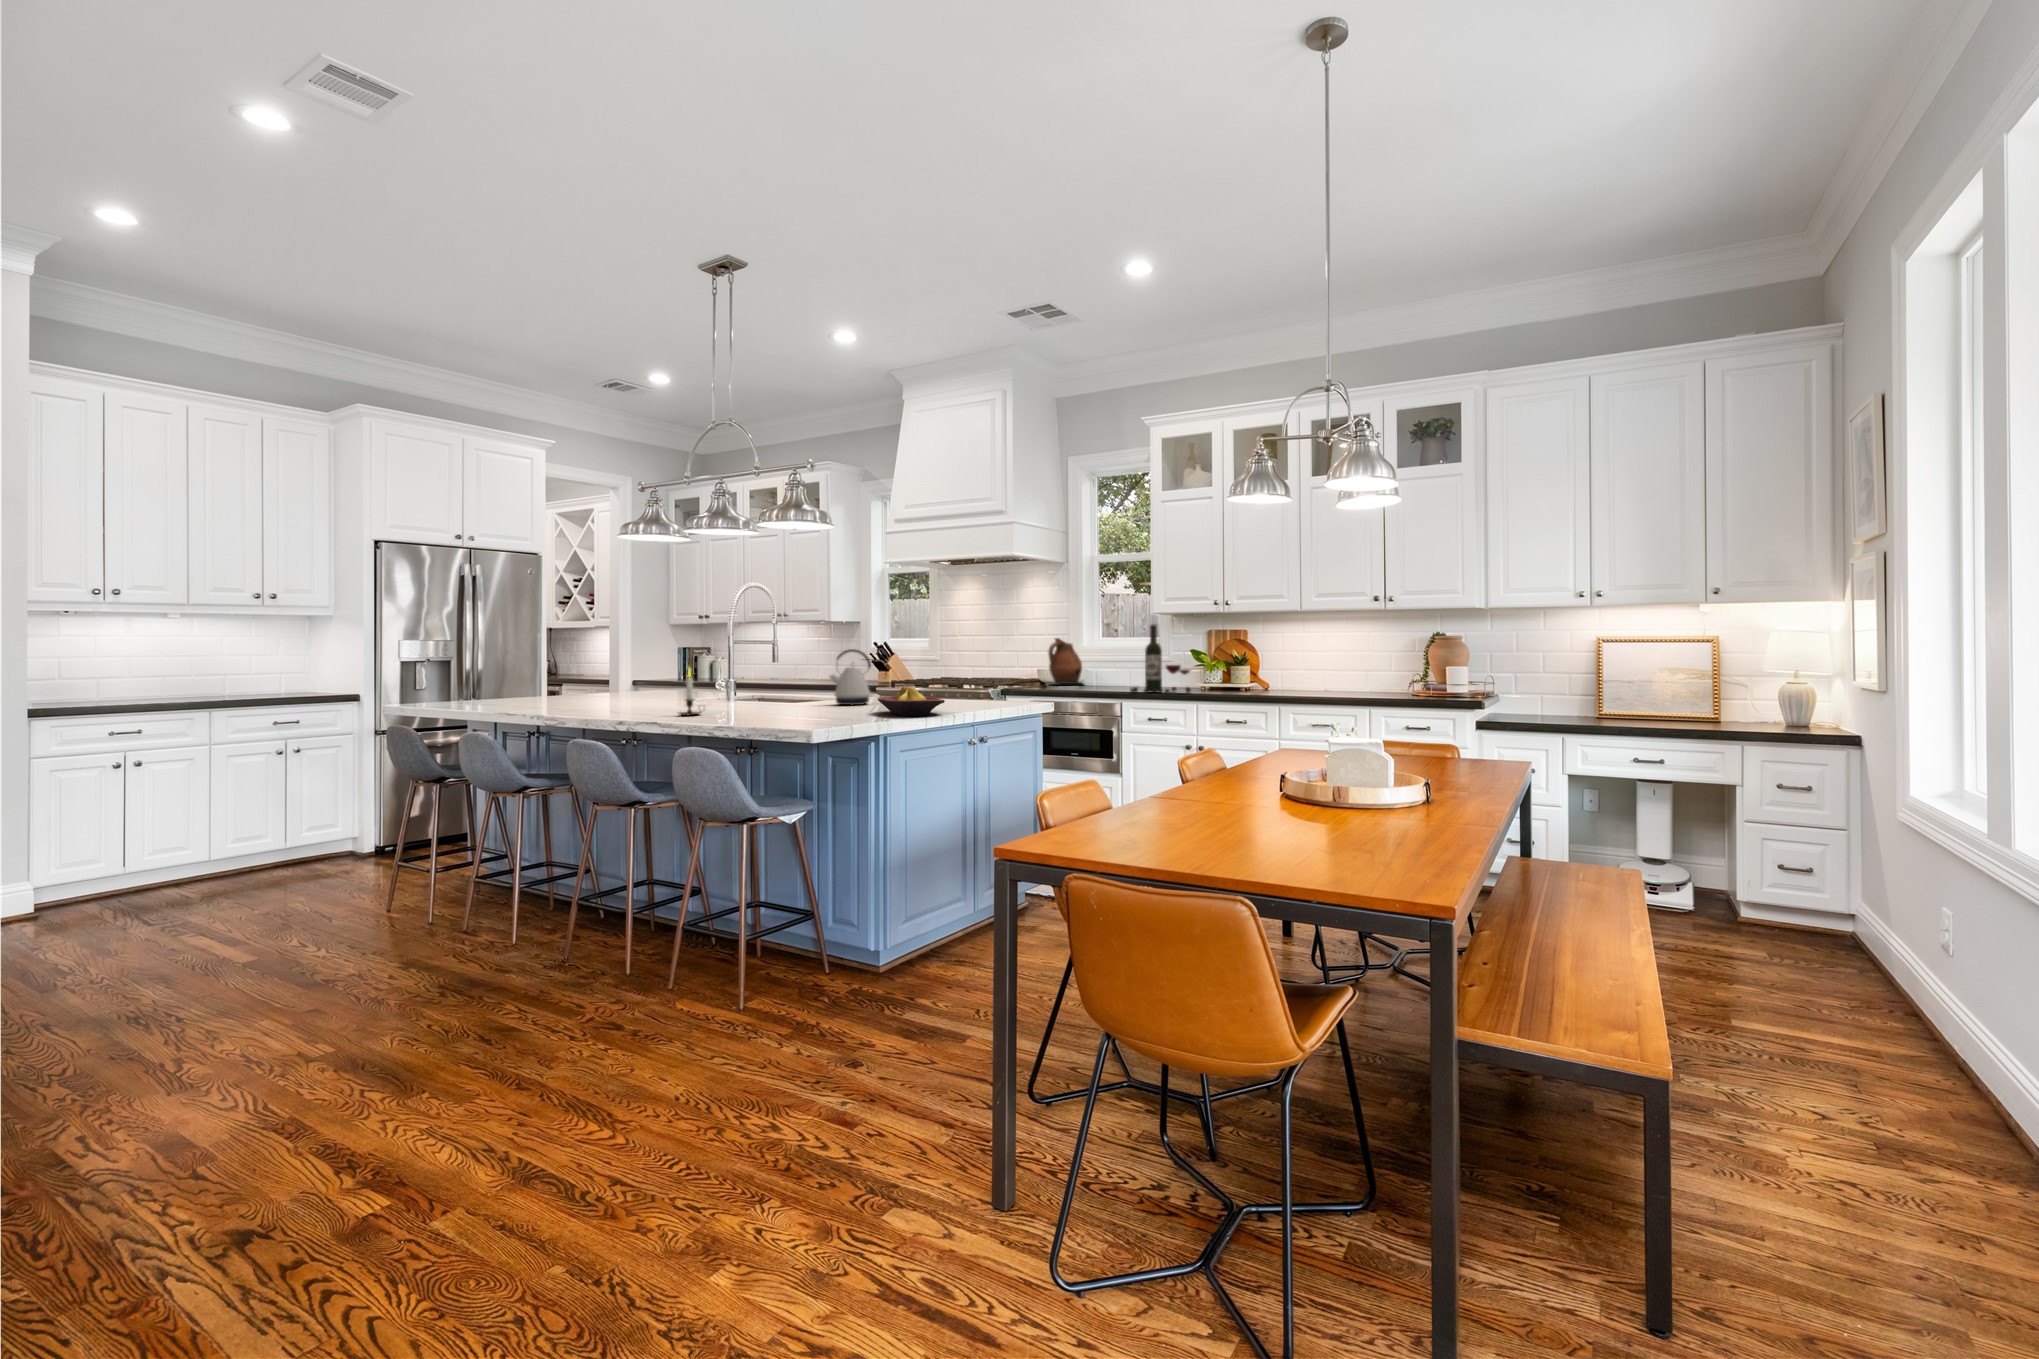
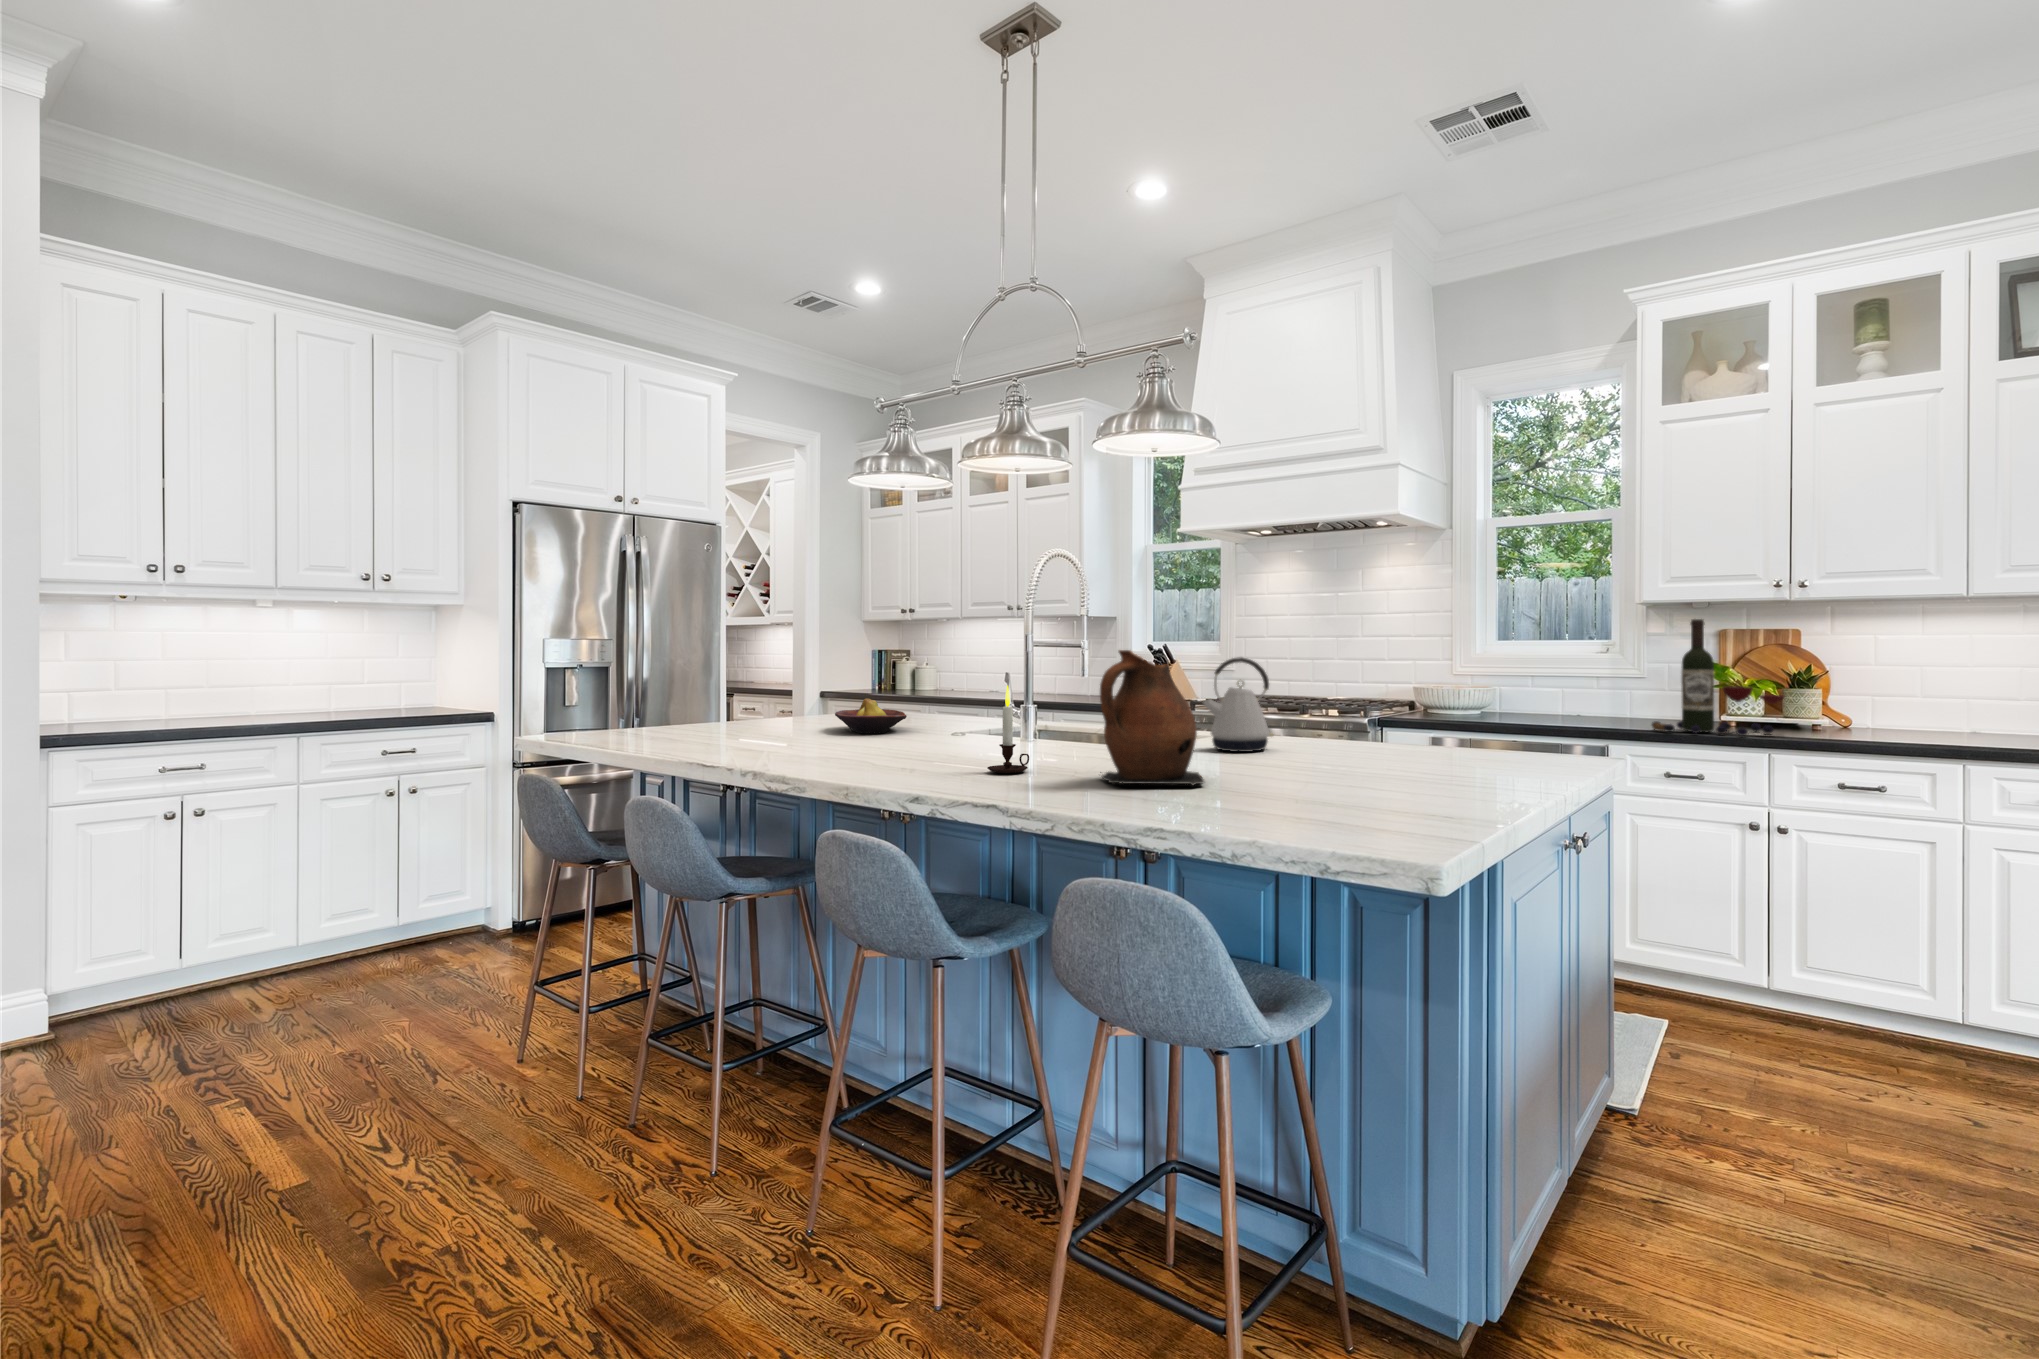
ceramic pitcher: present [1048,638,1082,685] -> present [1100,650,1204,786]
fruit bowl: present [878,686,945,716] -> present [835,698,907,734]

